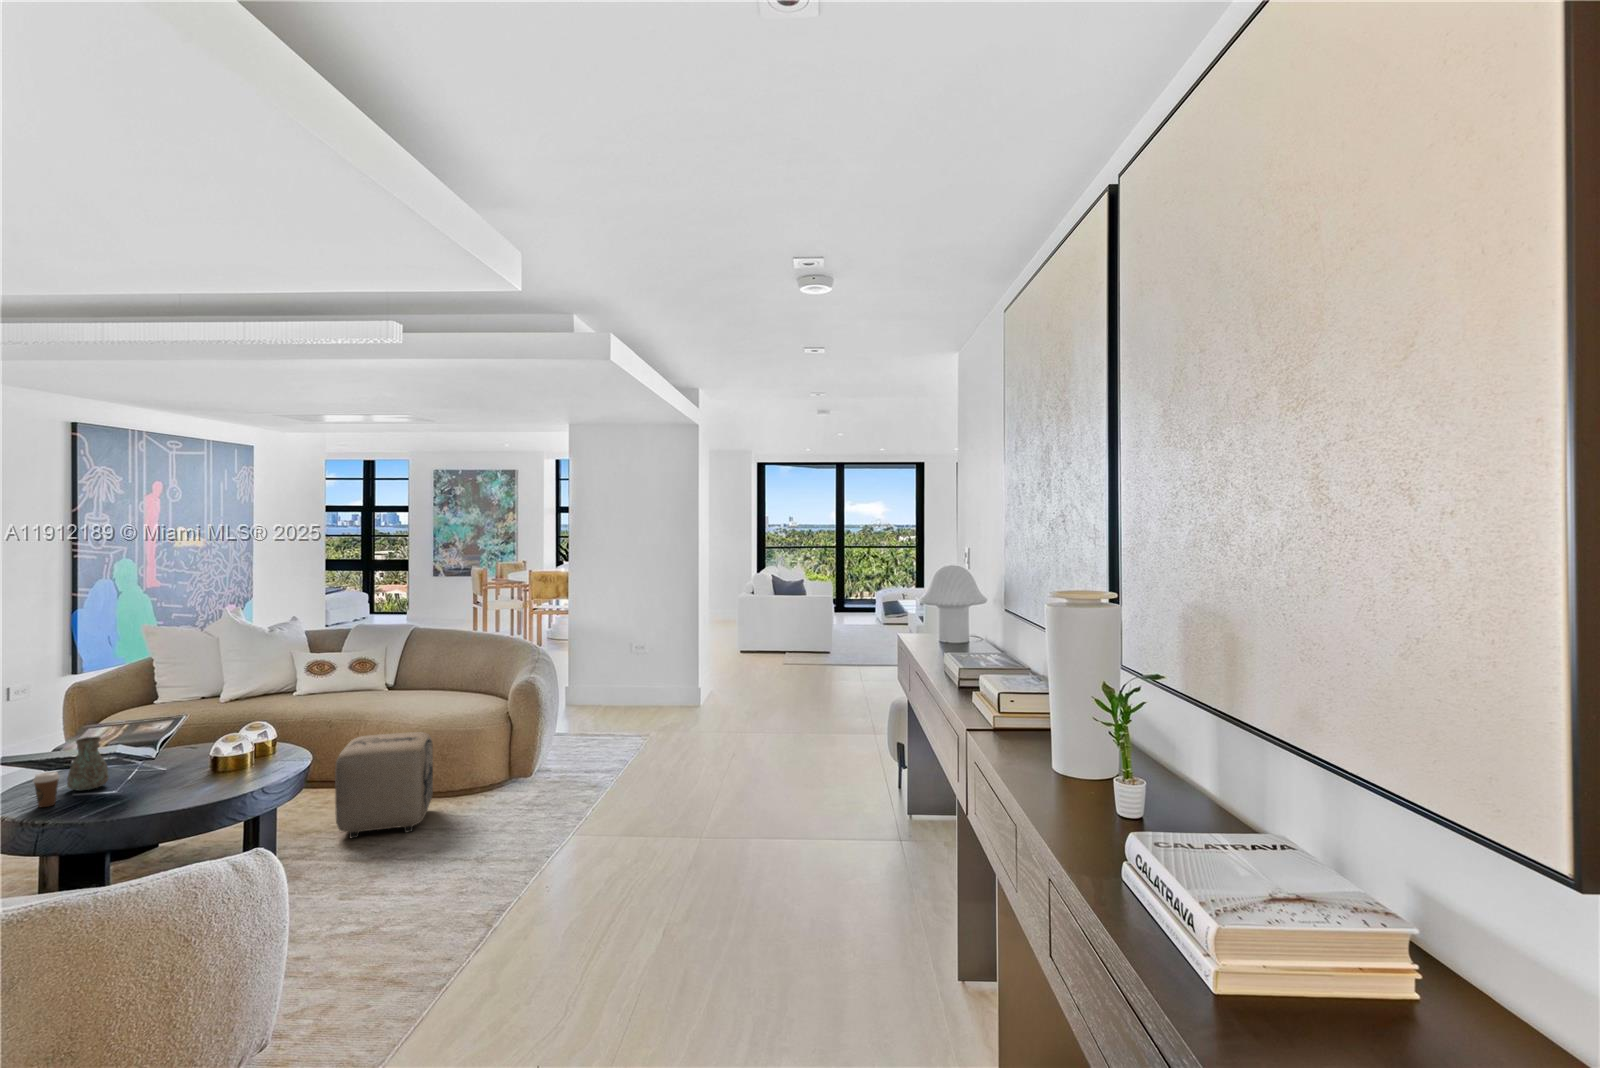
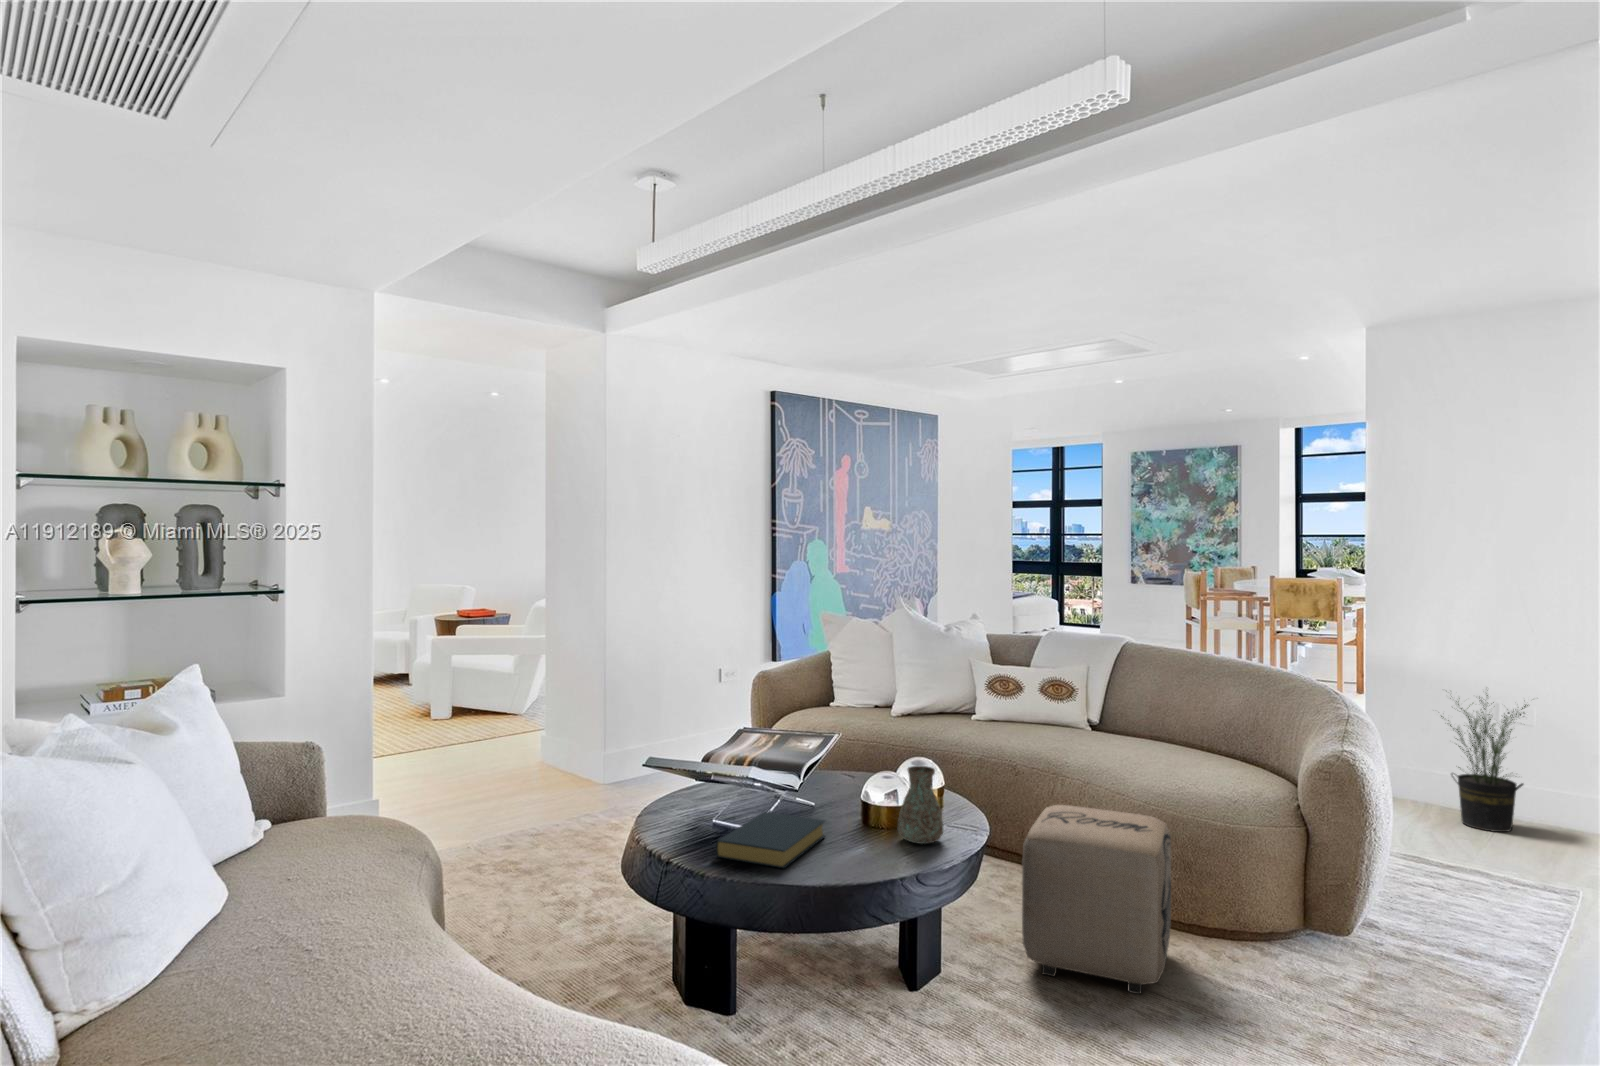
potted plant: none [601,633,649,713] -> present [1441,693,1528,832]
decorative vase: present [67,737,109,790] -> present [898,766,943,844]
coffee cup: present [33,771,60,807] -> none [669,786,696,833]
hardback book: none [90,773,184,812] -> present [716,812,825,868]

